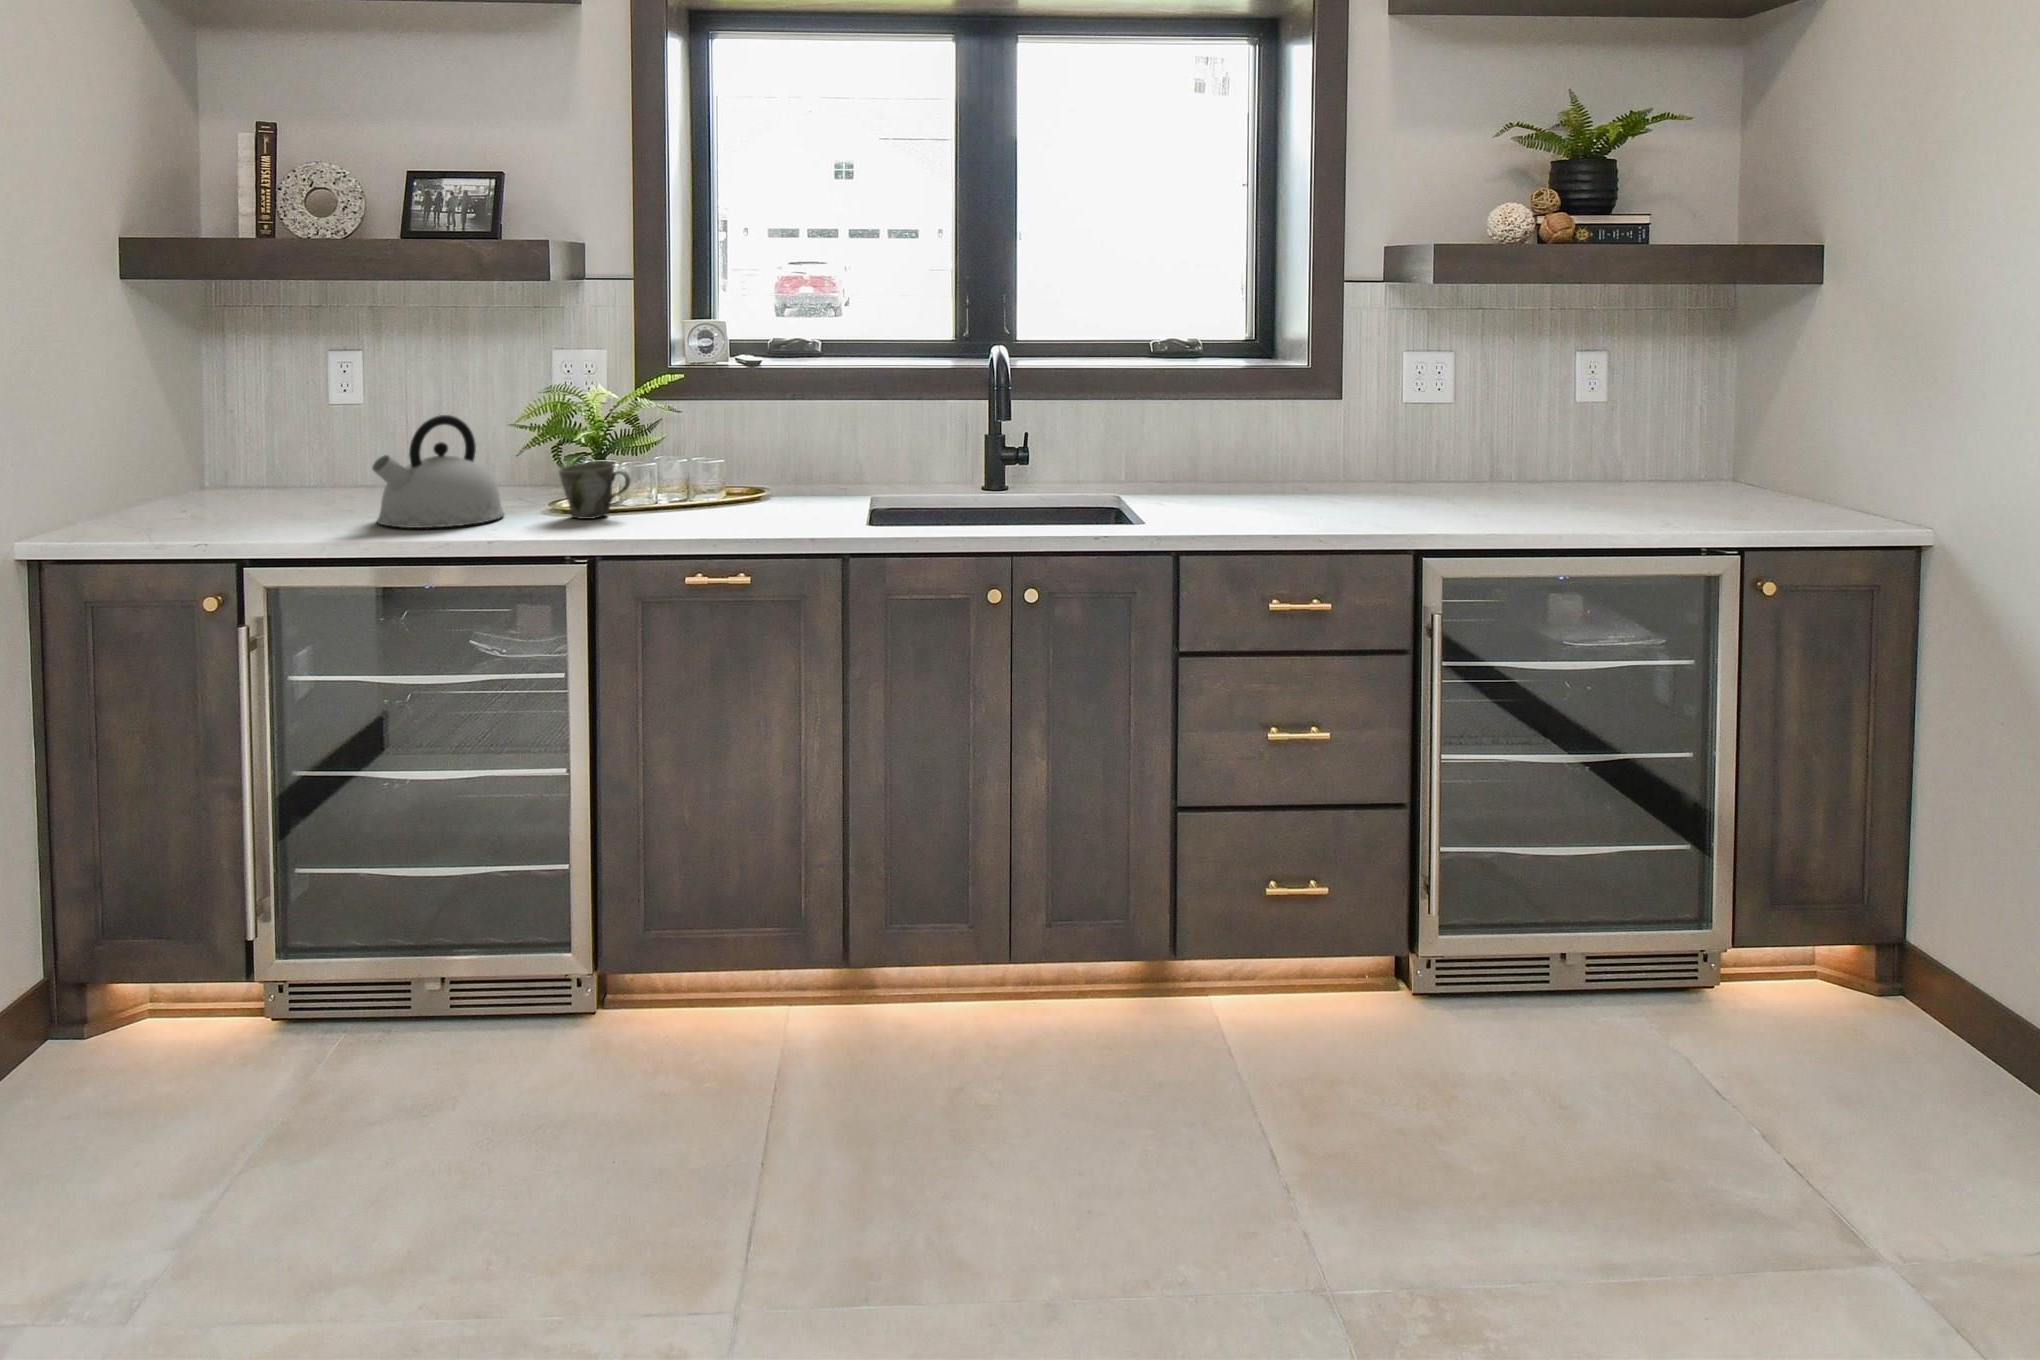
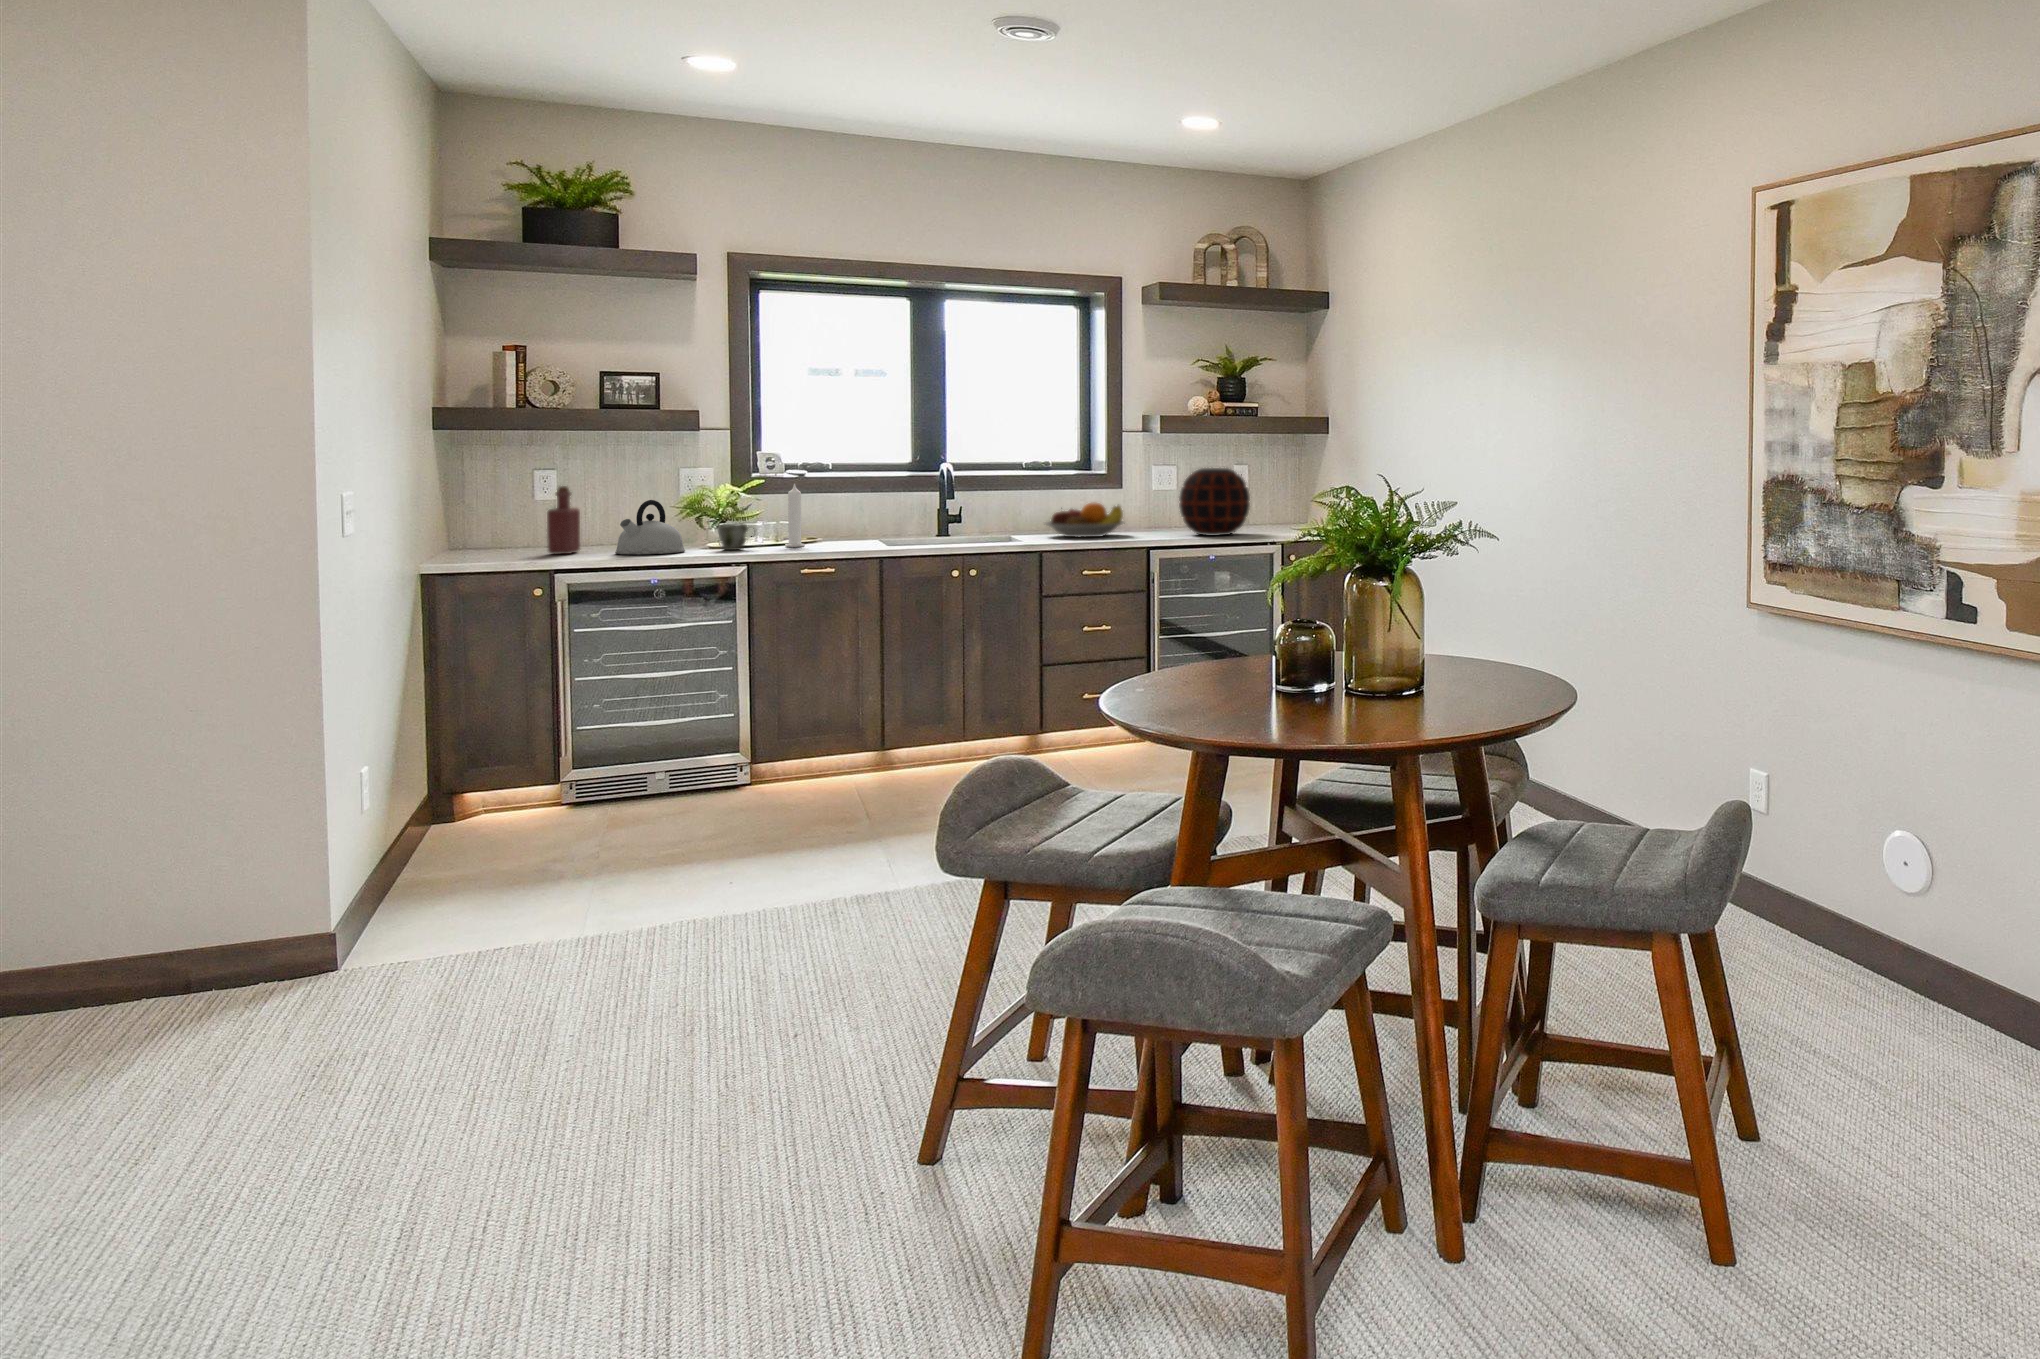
decorative vase: none [1474,360,1643,515] -> present [1179,468,1250,536]
bottle: none [278,384,346,516] -> present [547,486,580,554]
candle: none [691,384,727,512] -> present [785,484,805,547]
fruit bowl: none [1187,430,1357,506] -> present [1045,503,1124,537]

